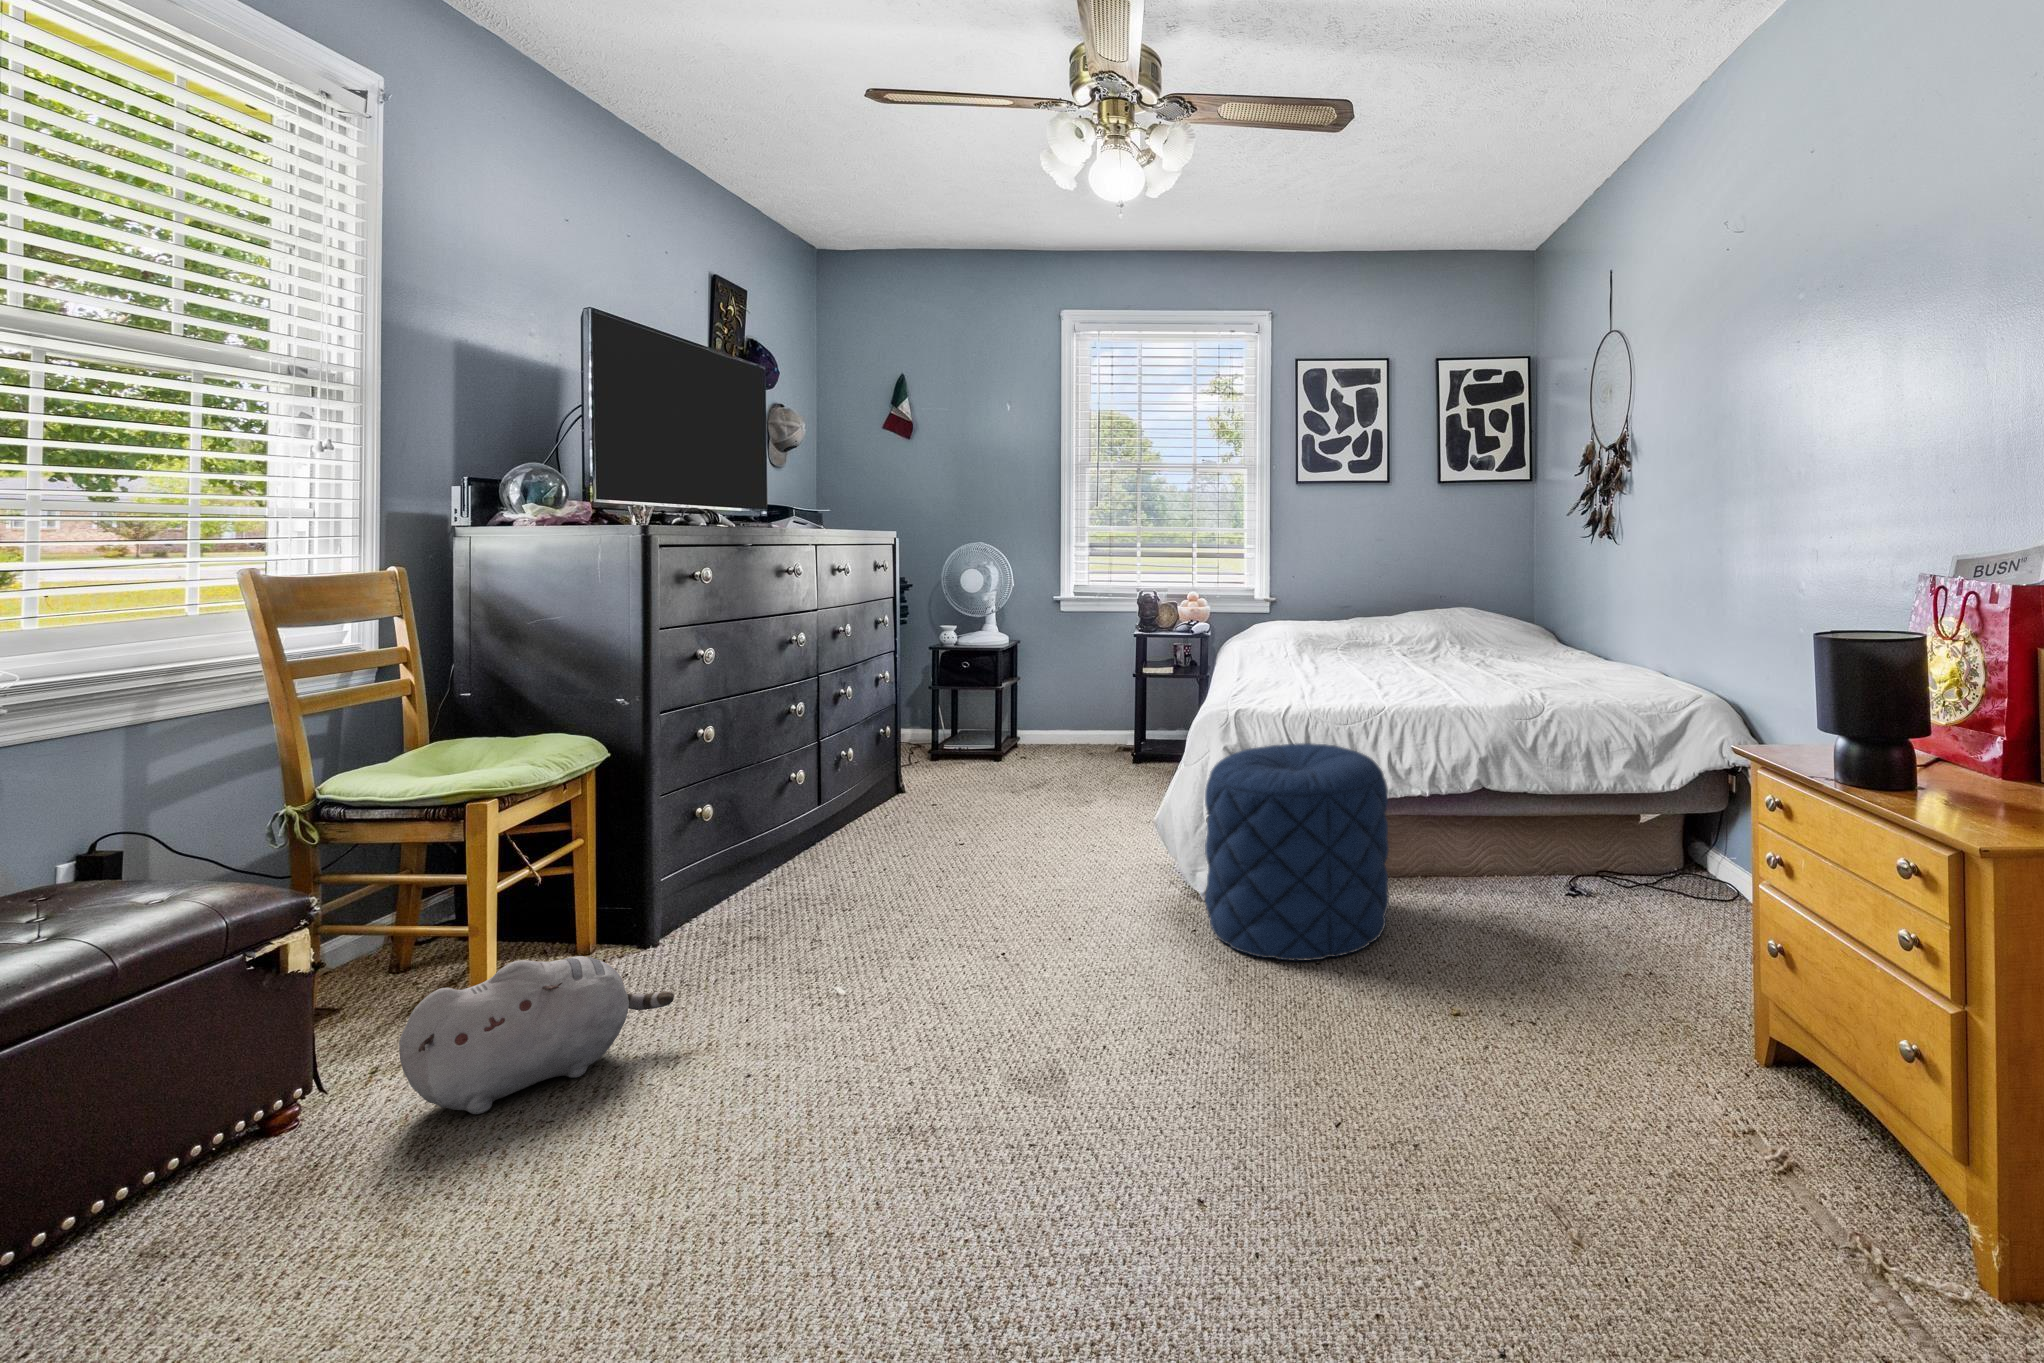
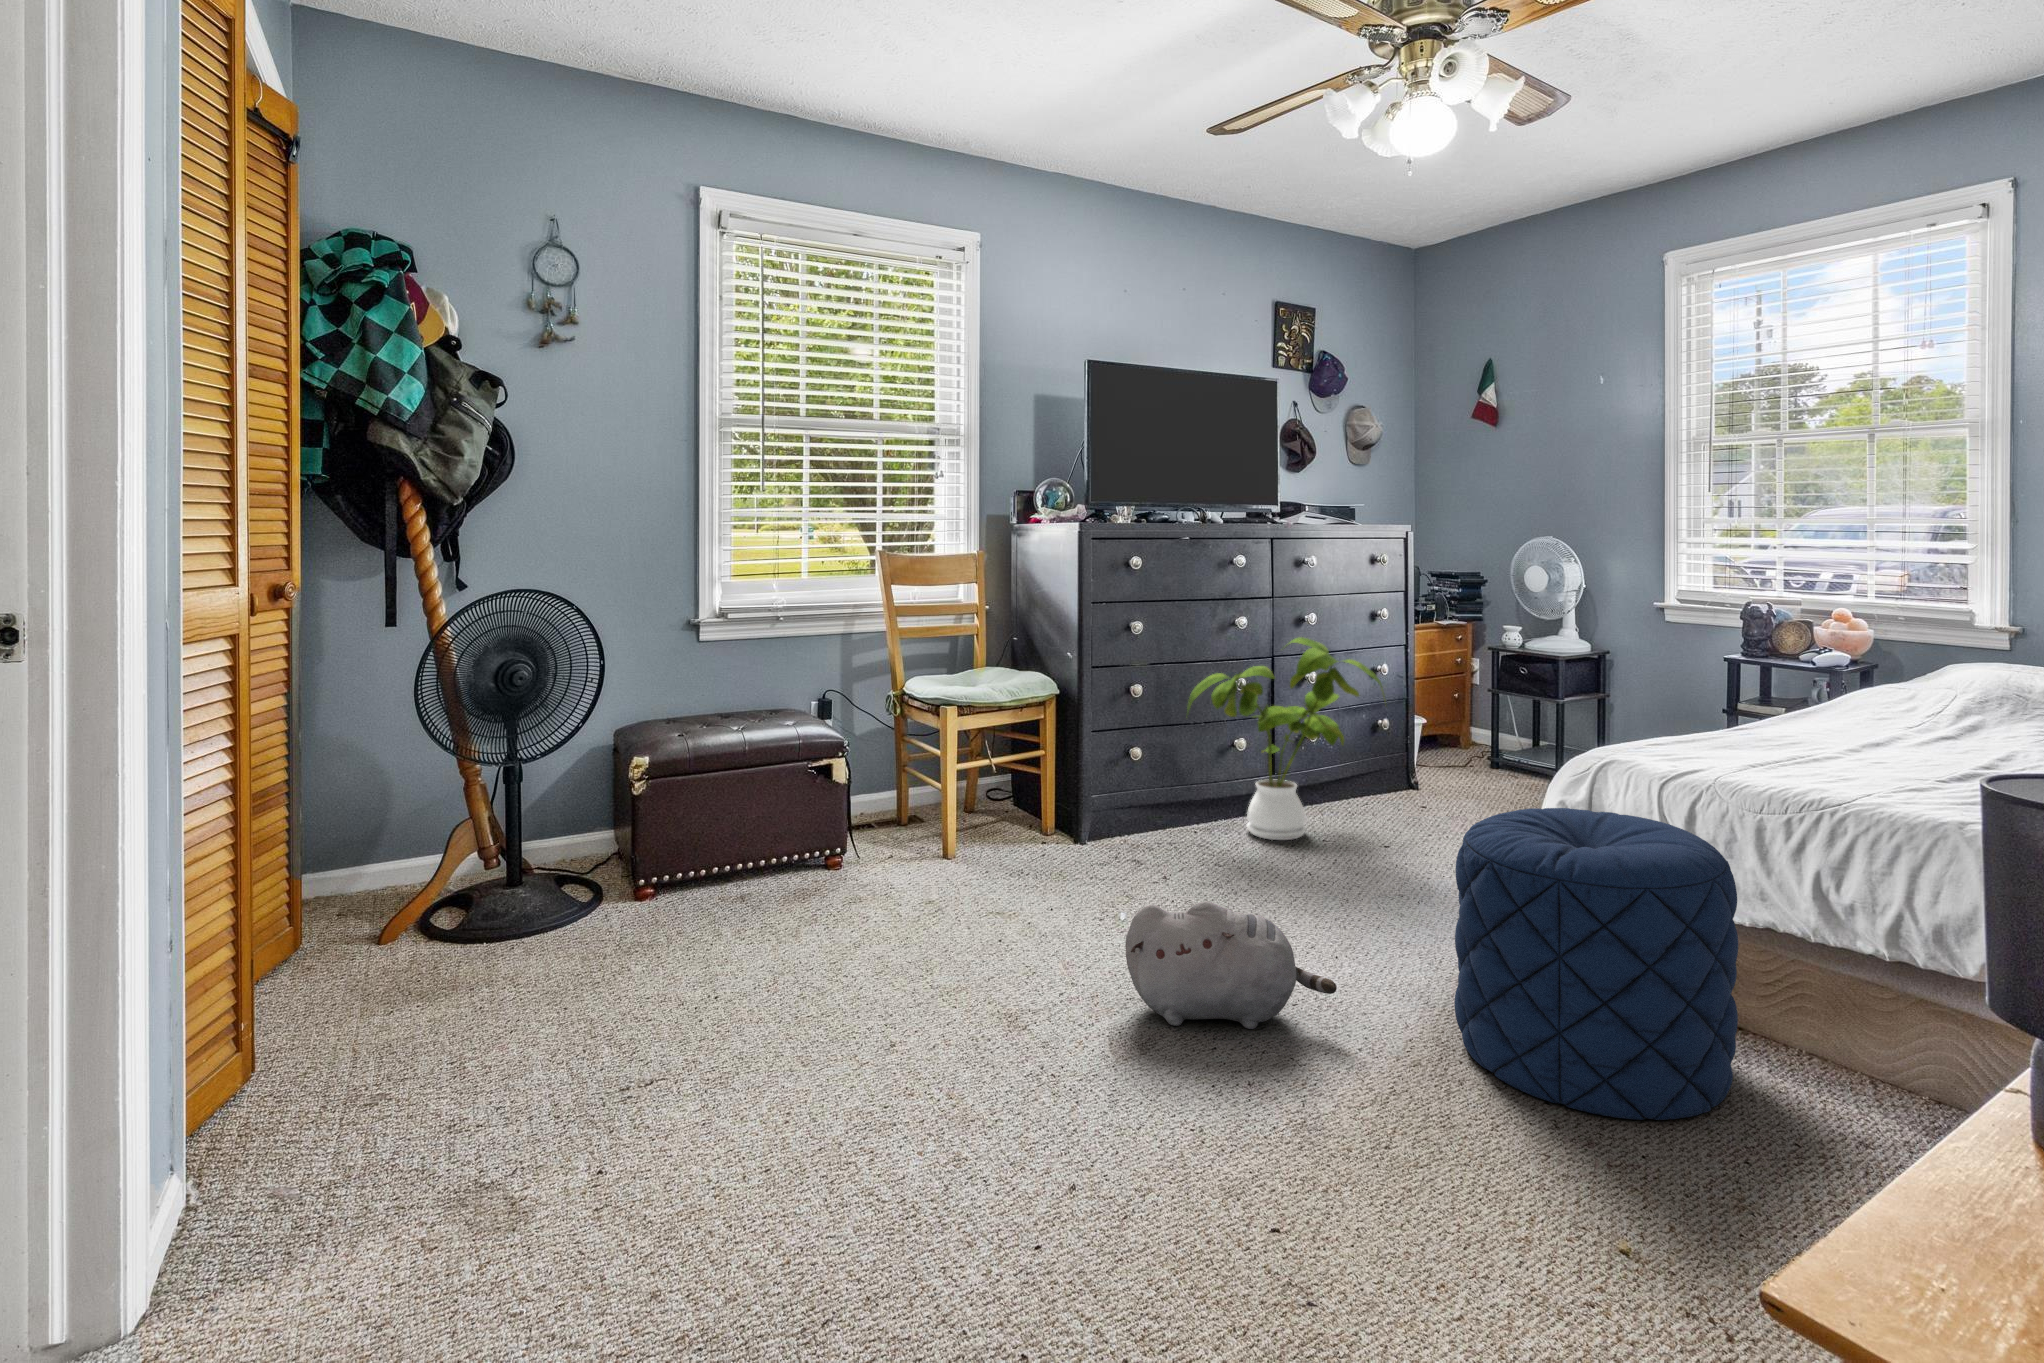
house plant: none [758,650,970,862] -> present [1187,637,1385,840]
plush toy: present [399,956,674,1114] -> present [1125,901,1337,1029]

